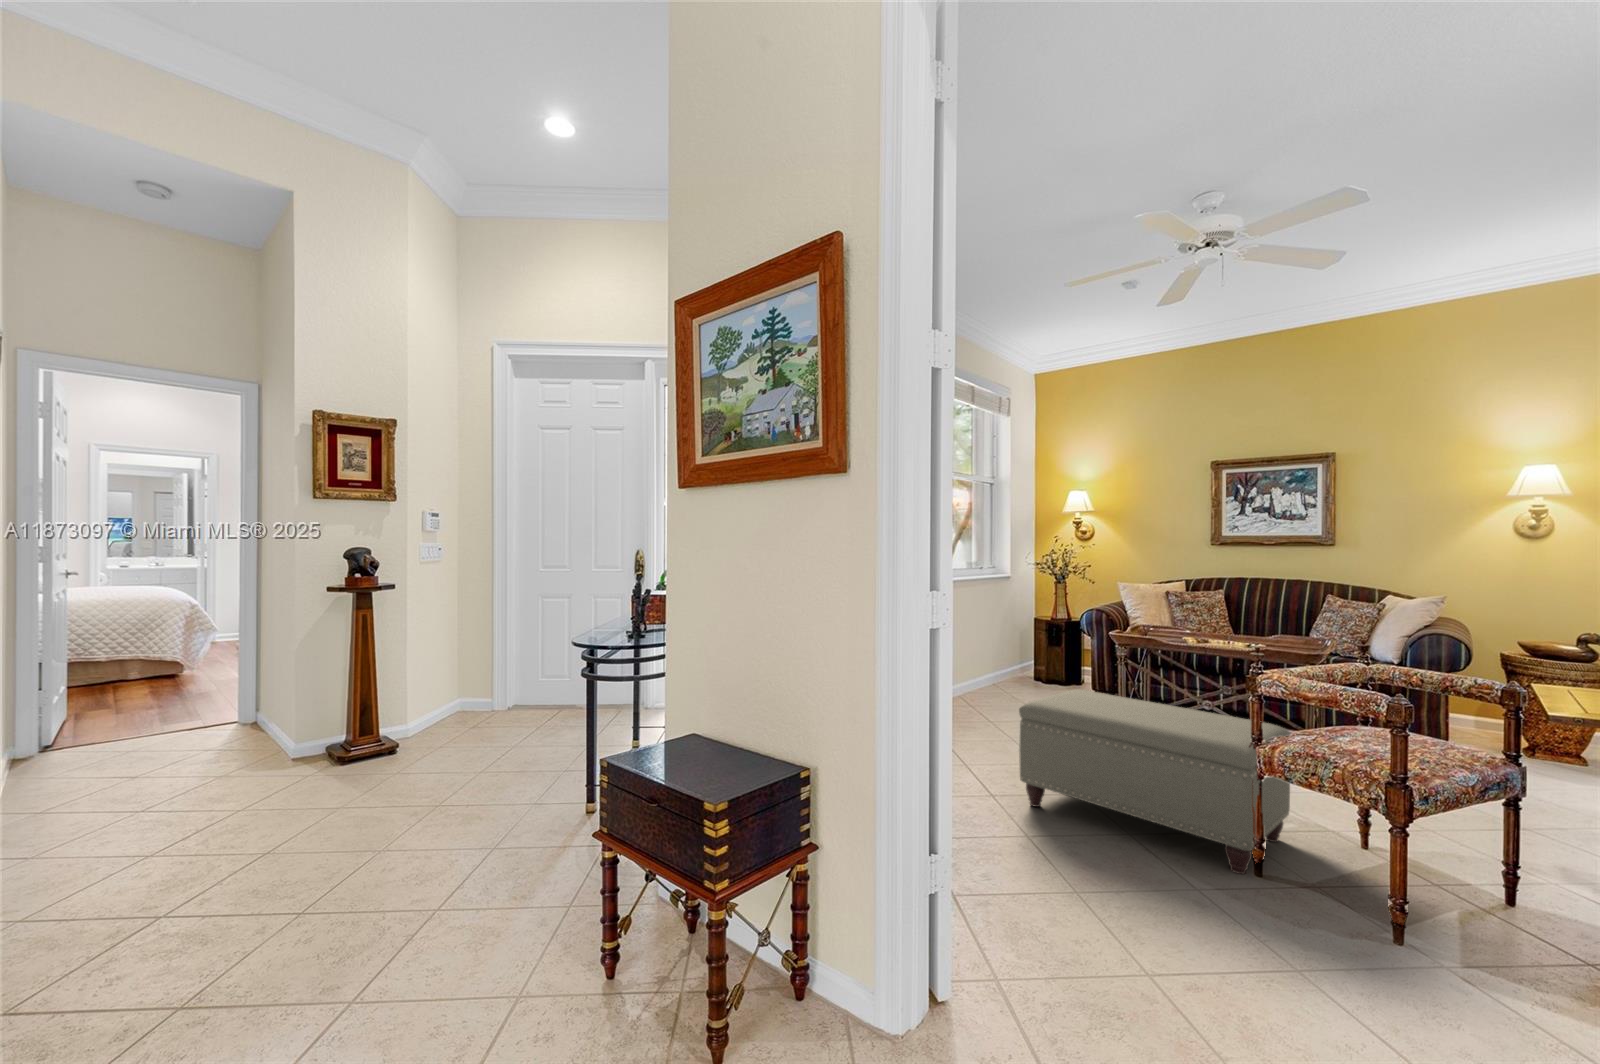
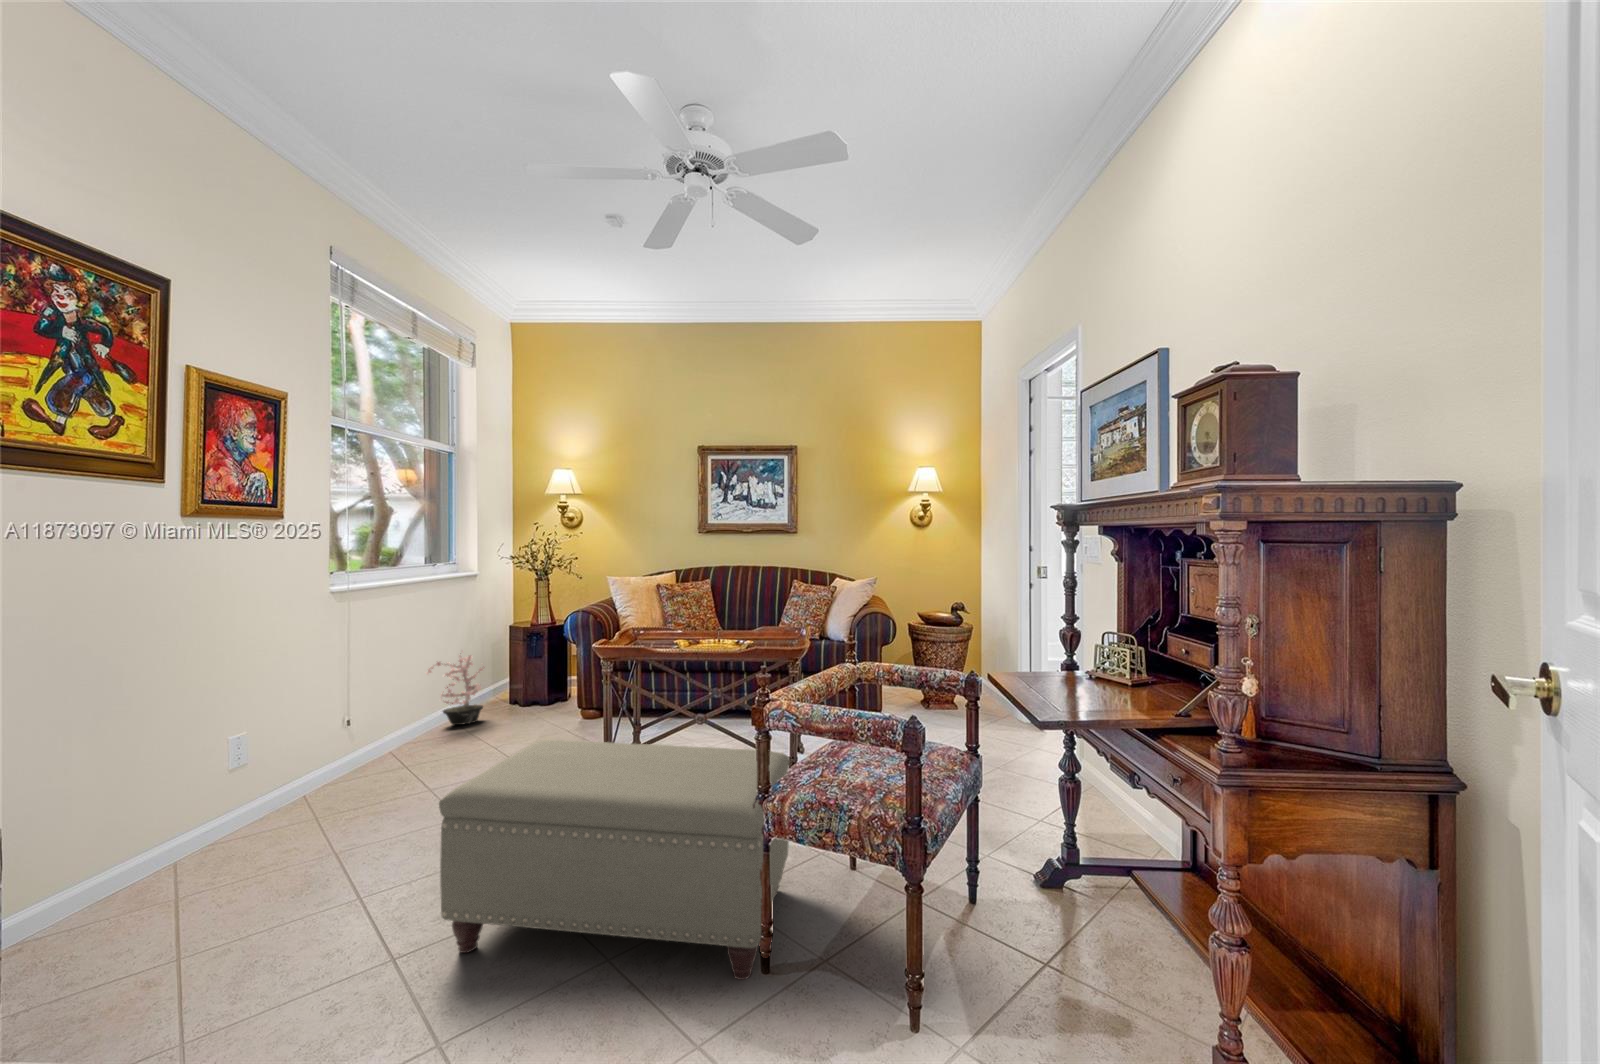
potted plant: none [975,631,1019,689] -> present [427,651,485,725]

